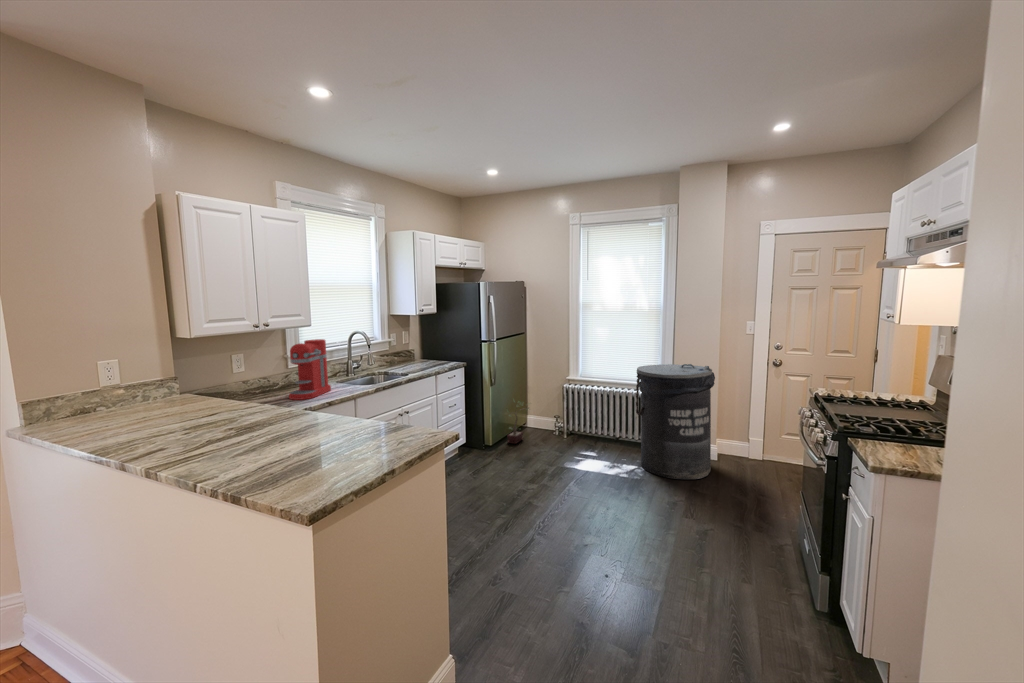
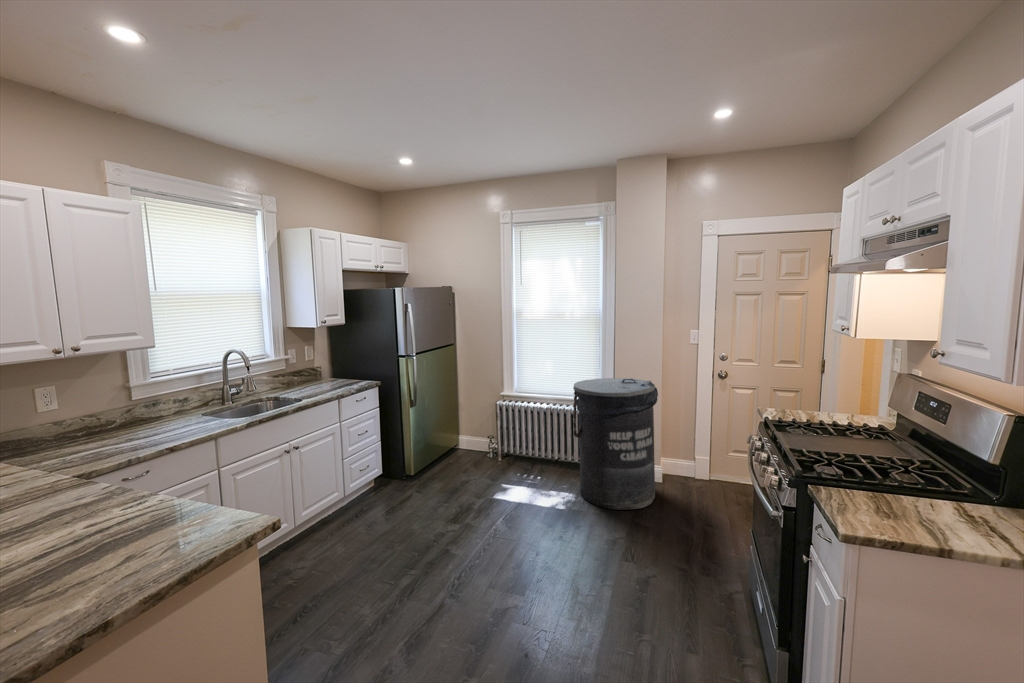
coffee maker: present [289,339,331,400] -> none [117,364,187,446]
potted plant: present [507,399,529,444] -> none [430,418,461,471]

